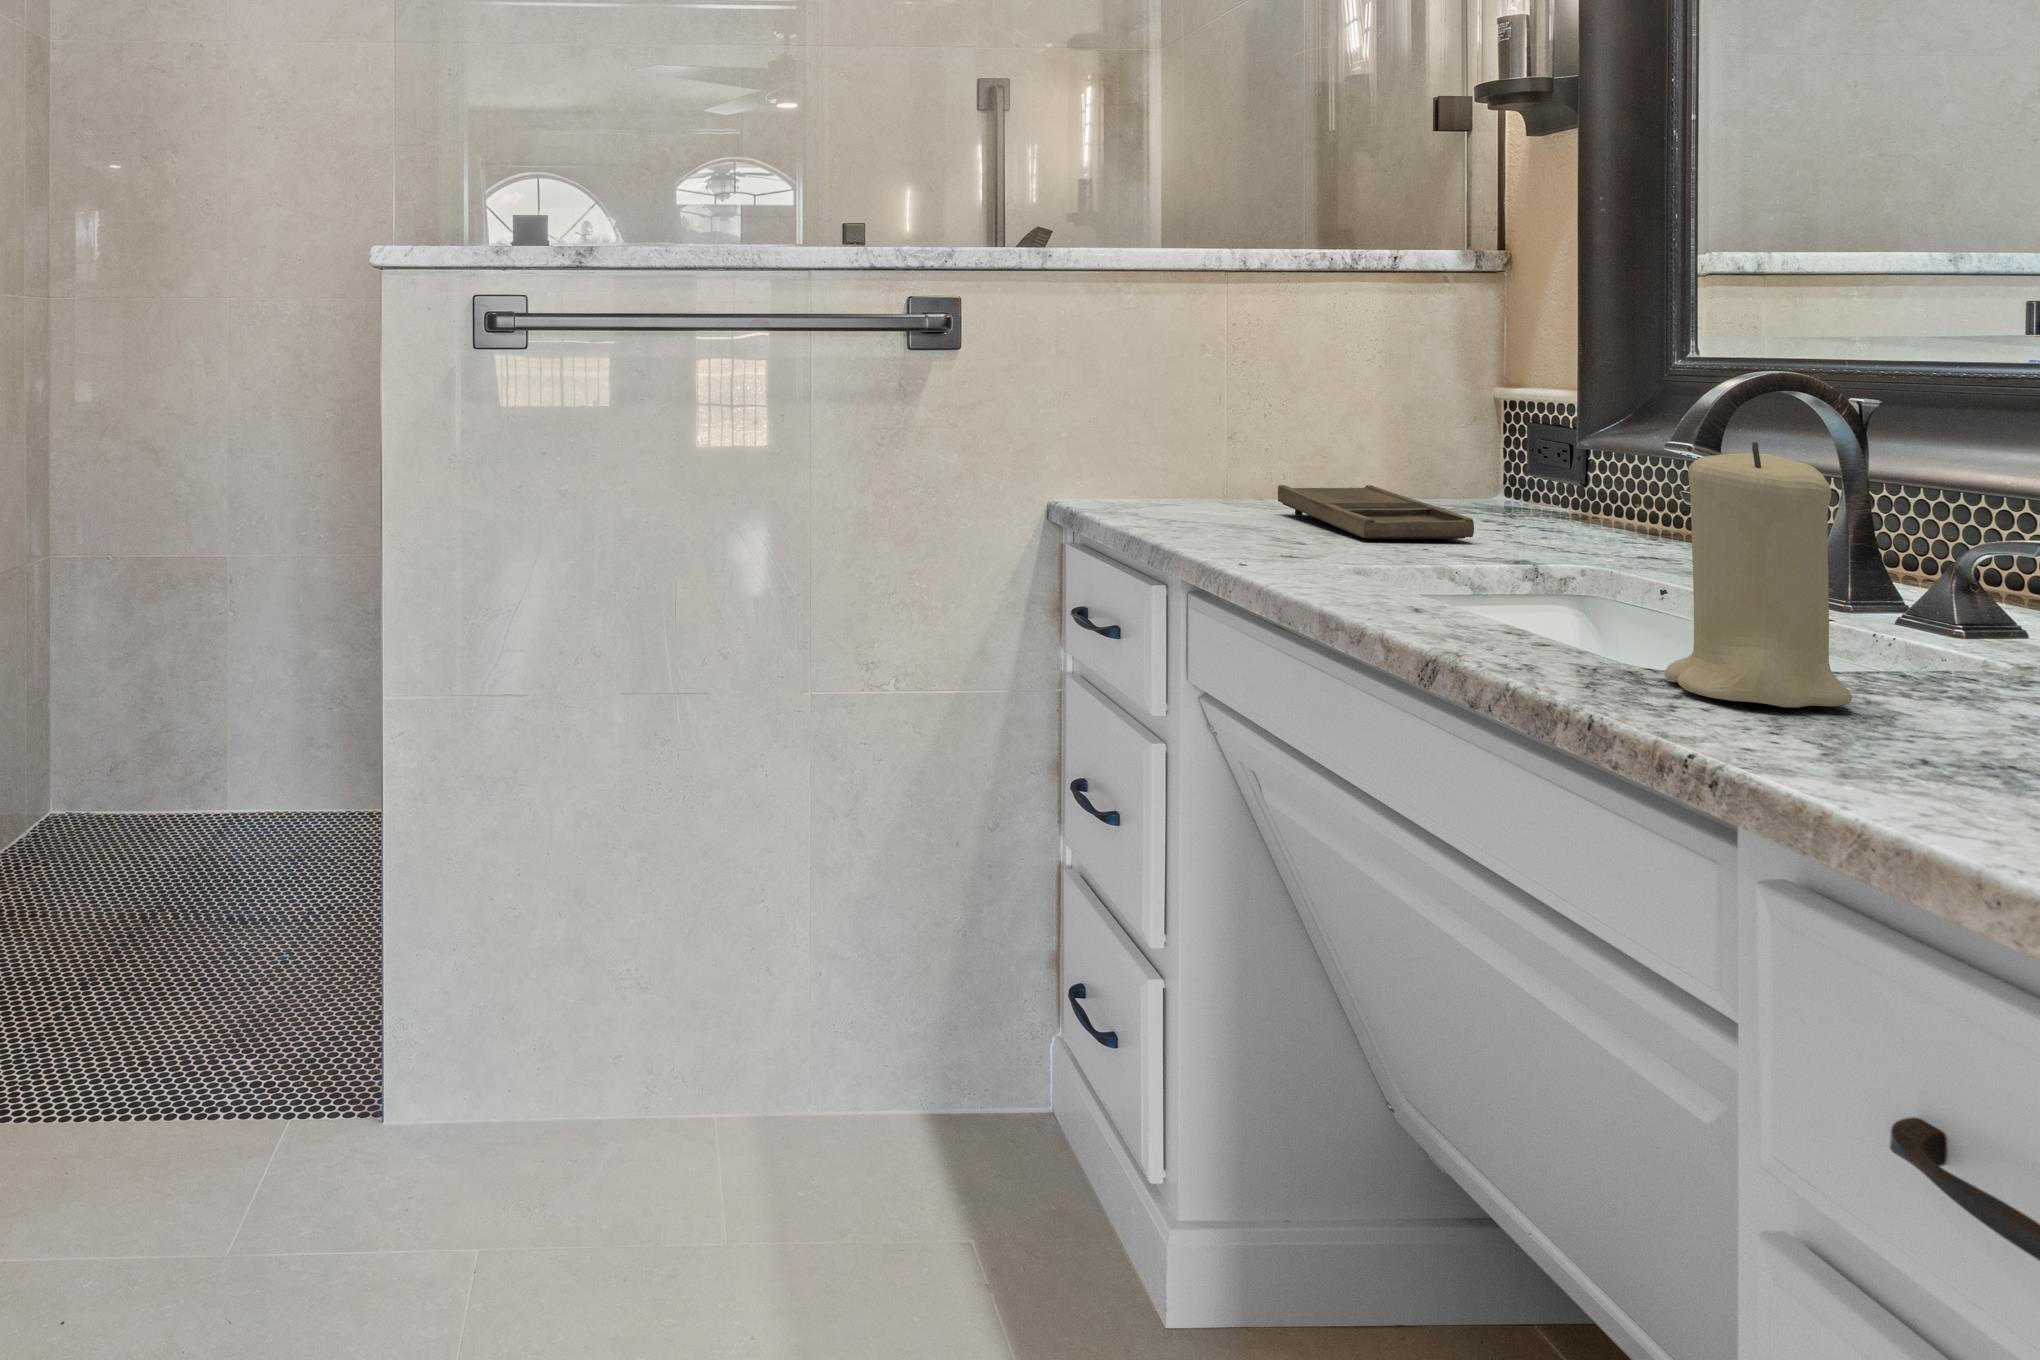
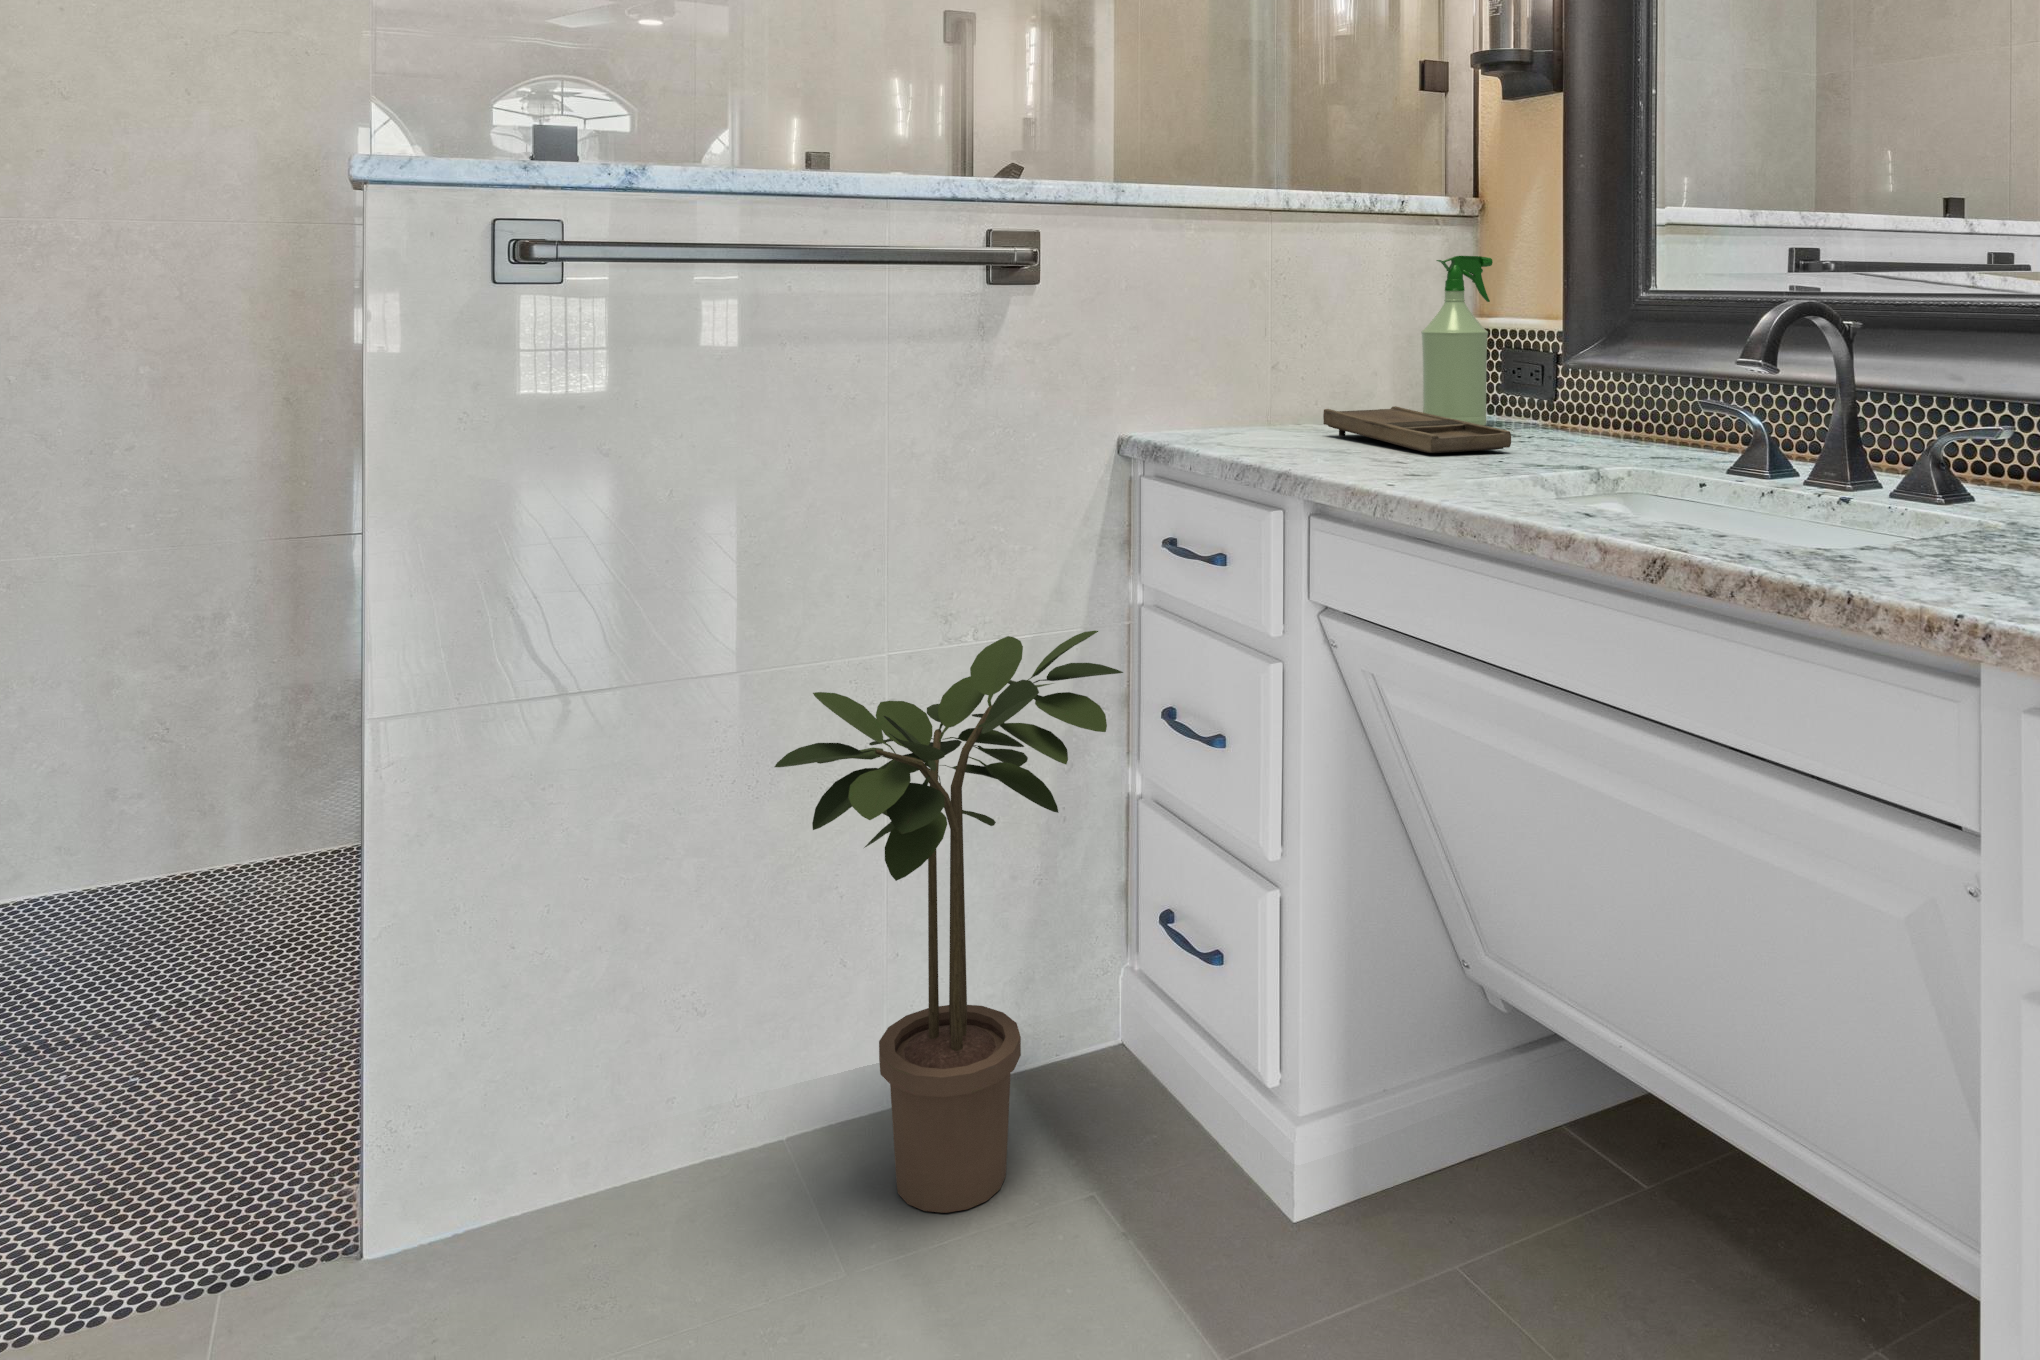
spray bottle: none [1422,315,1514,513] -> present [1421,256,1493,426]
candle: present [1664,442,1852,708] -> none [1839,352,1992,570]
potted plant: none [663,697,1018,1254] -> present [775,631,1123,1213]

